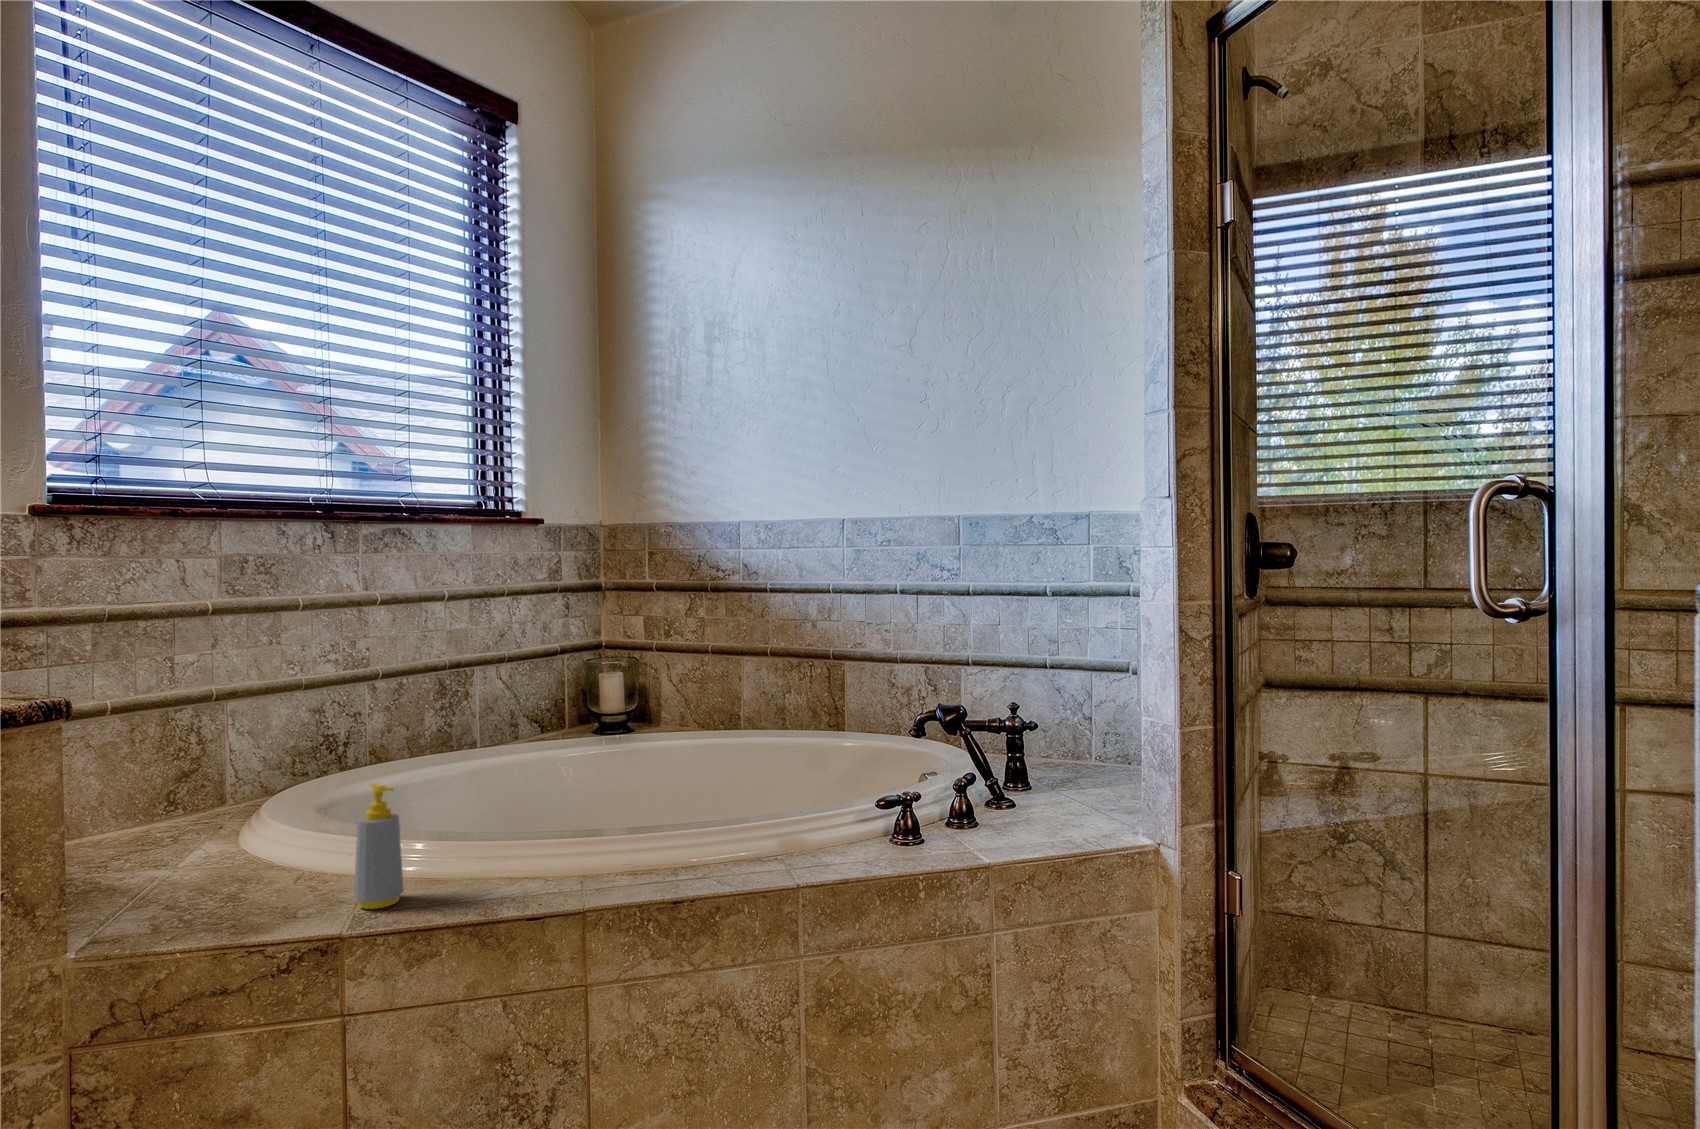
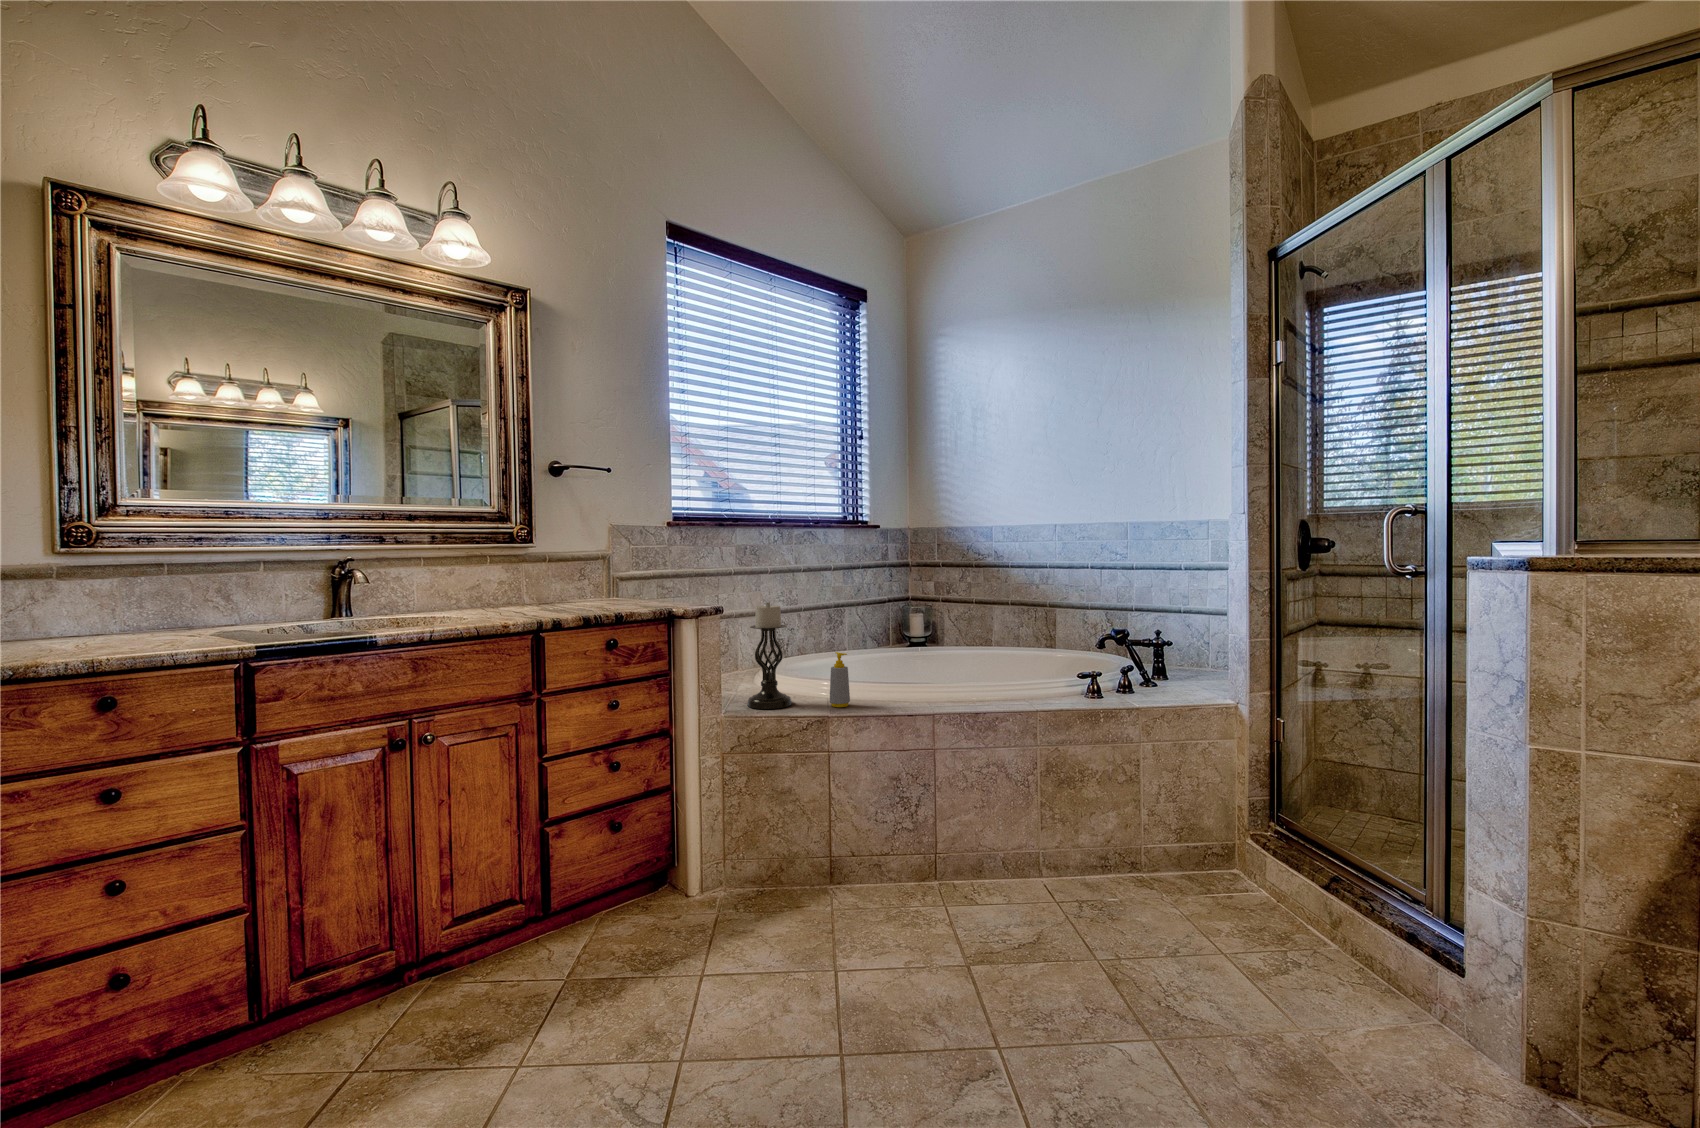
candle holder: none [146,676,268,929] -> present [747,602,791,709]

